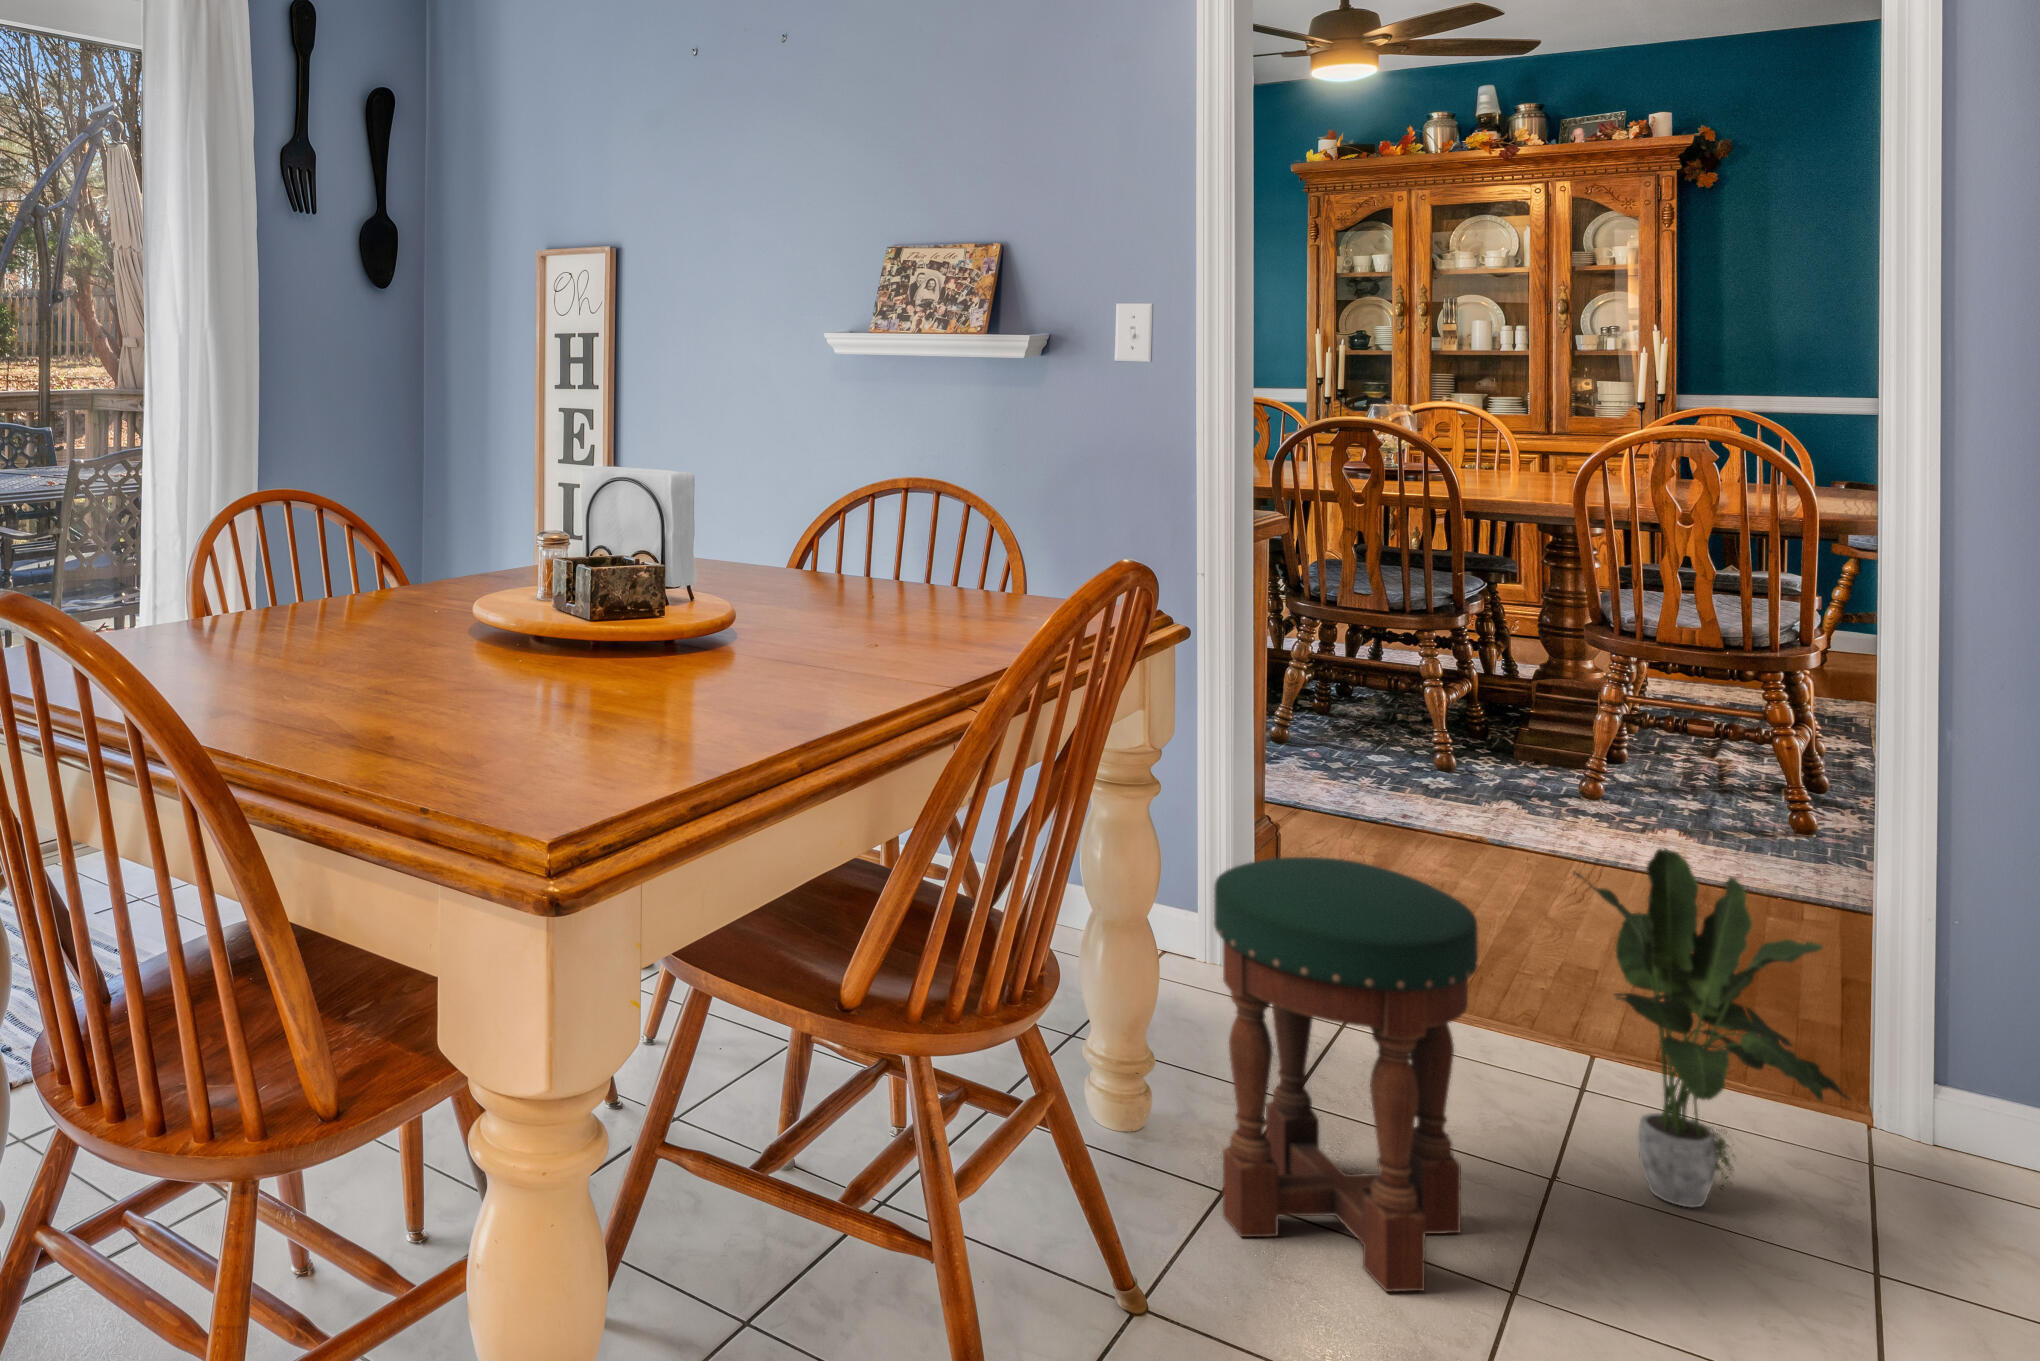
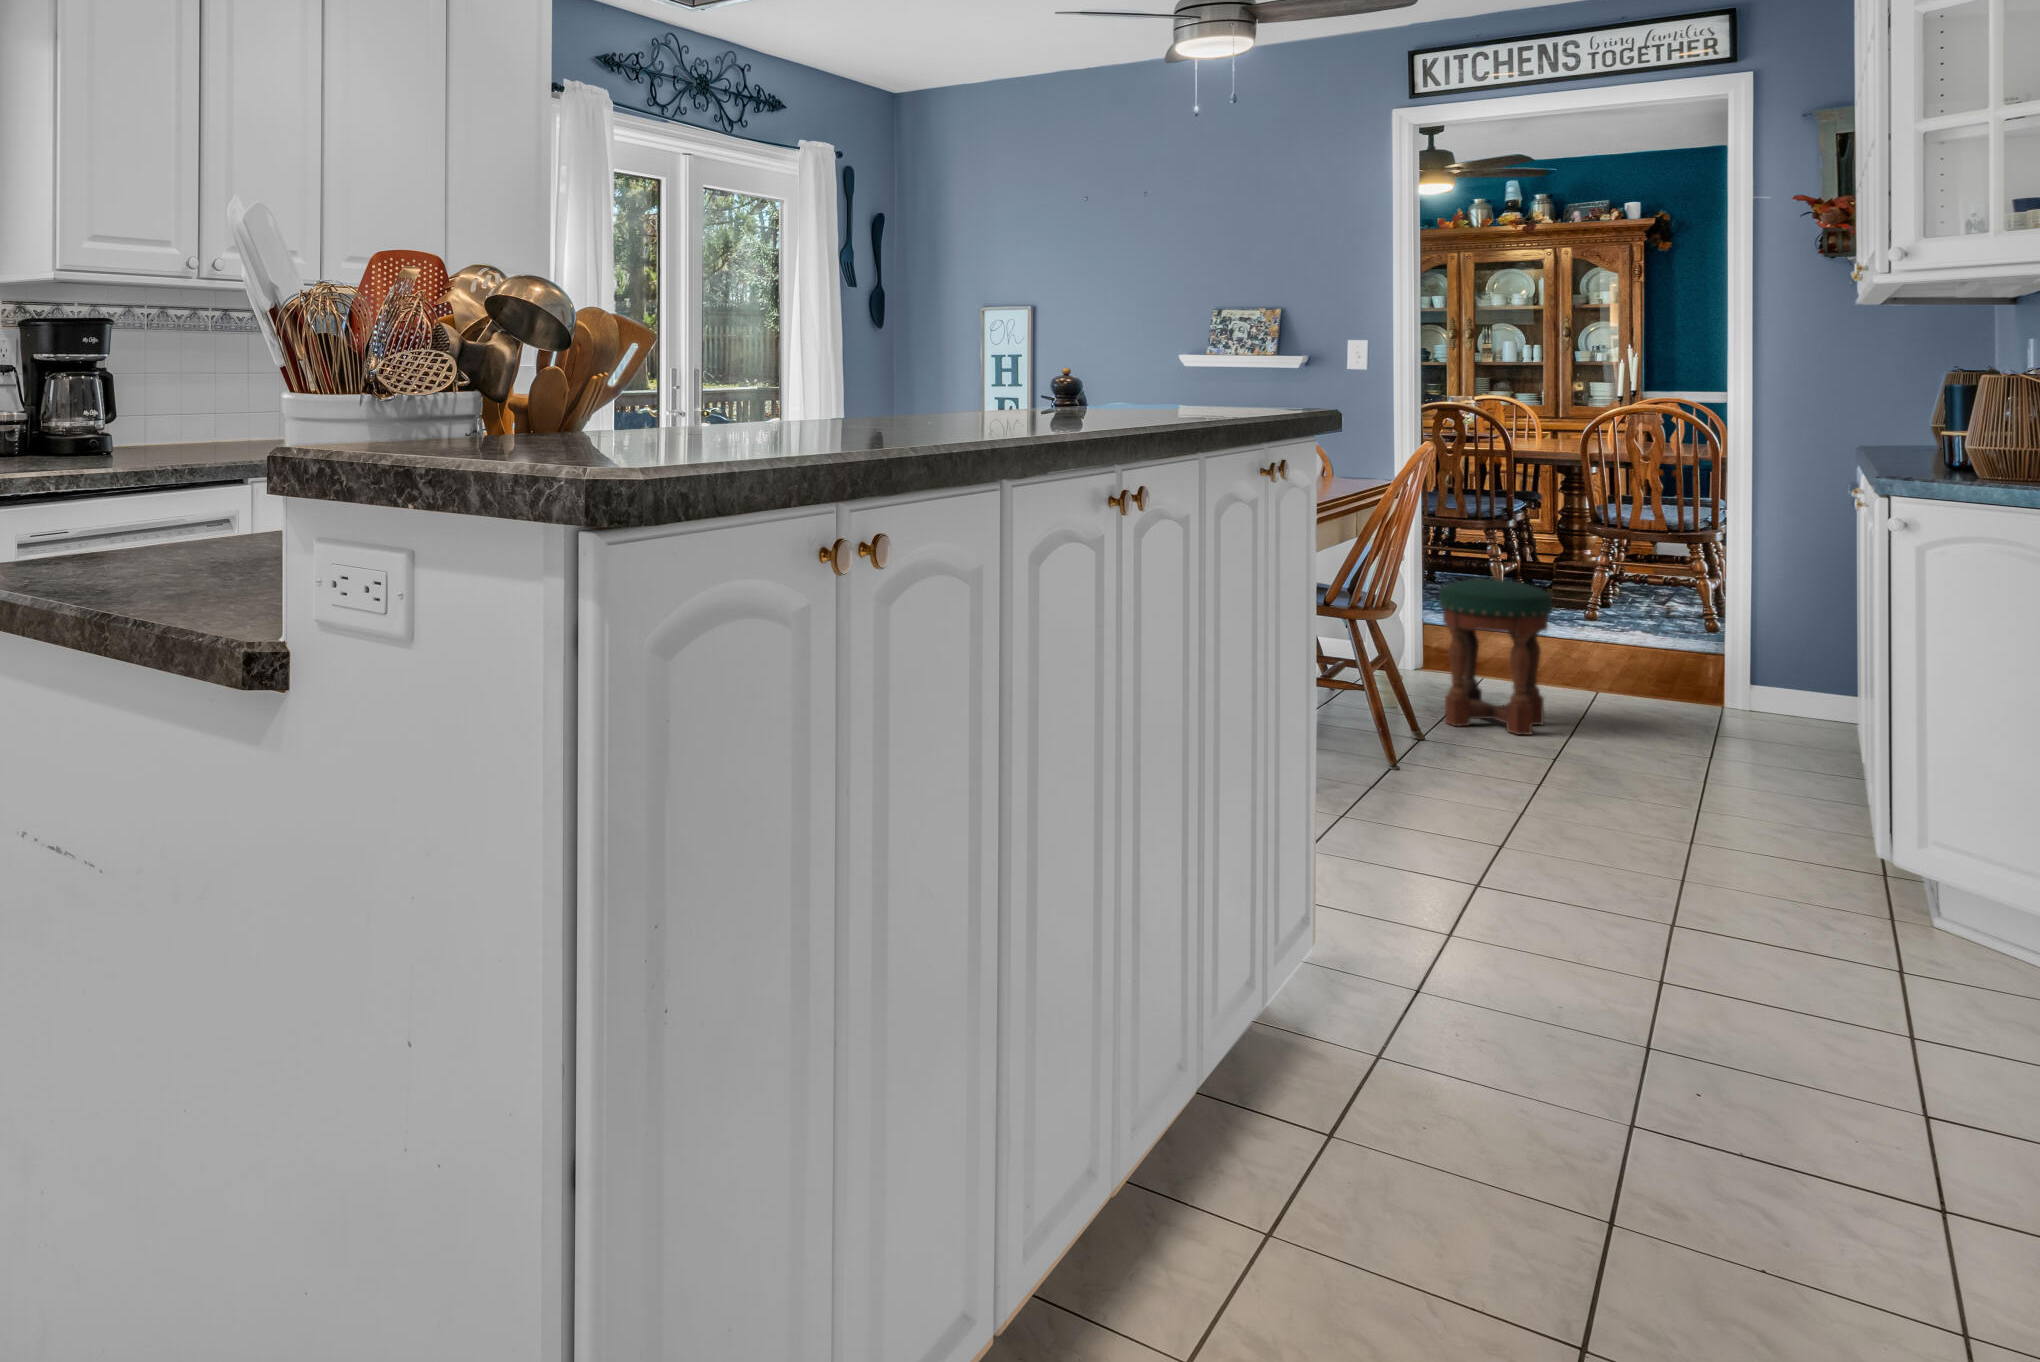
potted plant: present [1573,849,1849,1207] -> none [1587,575,1702,720]

